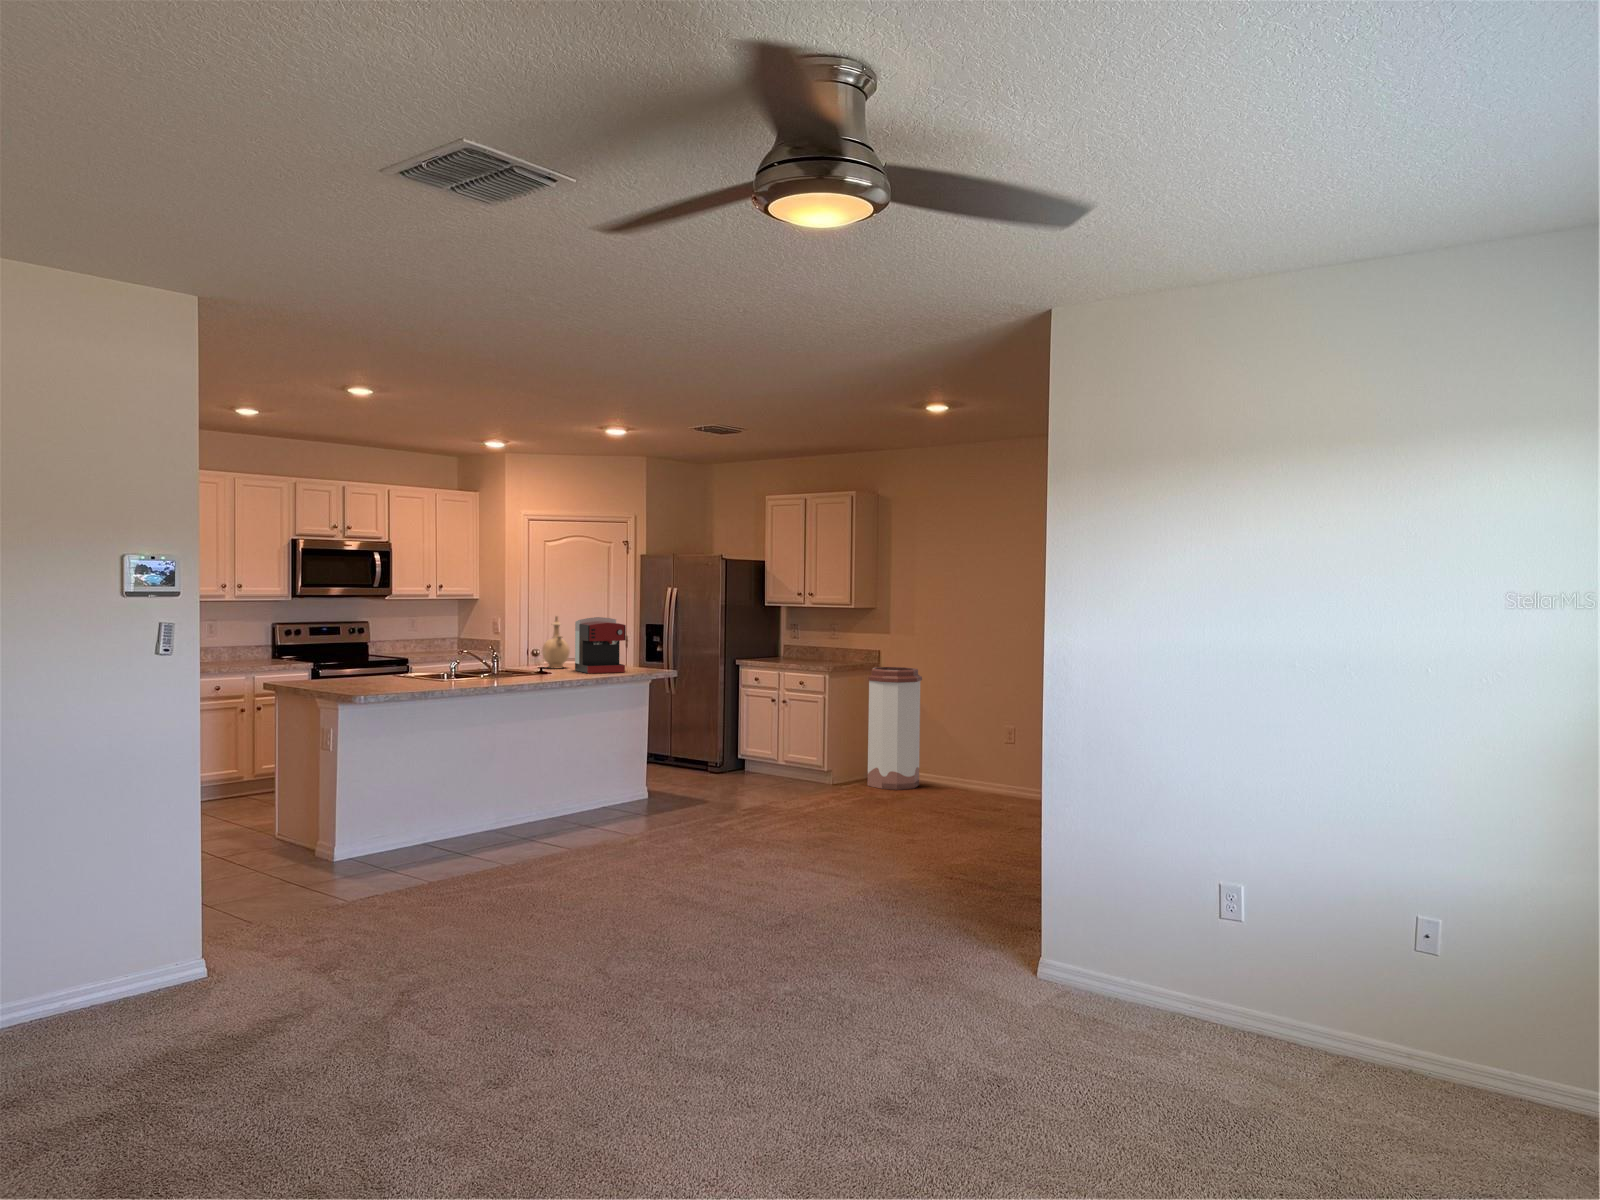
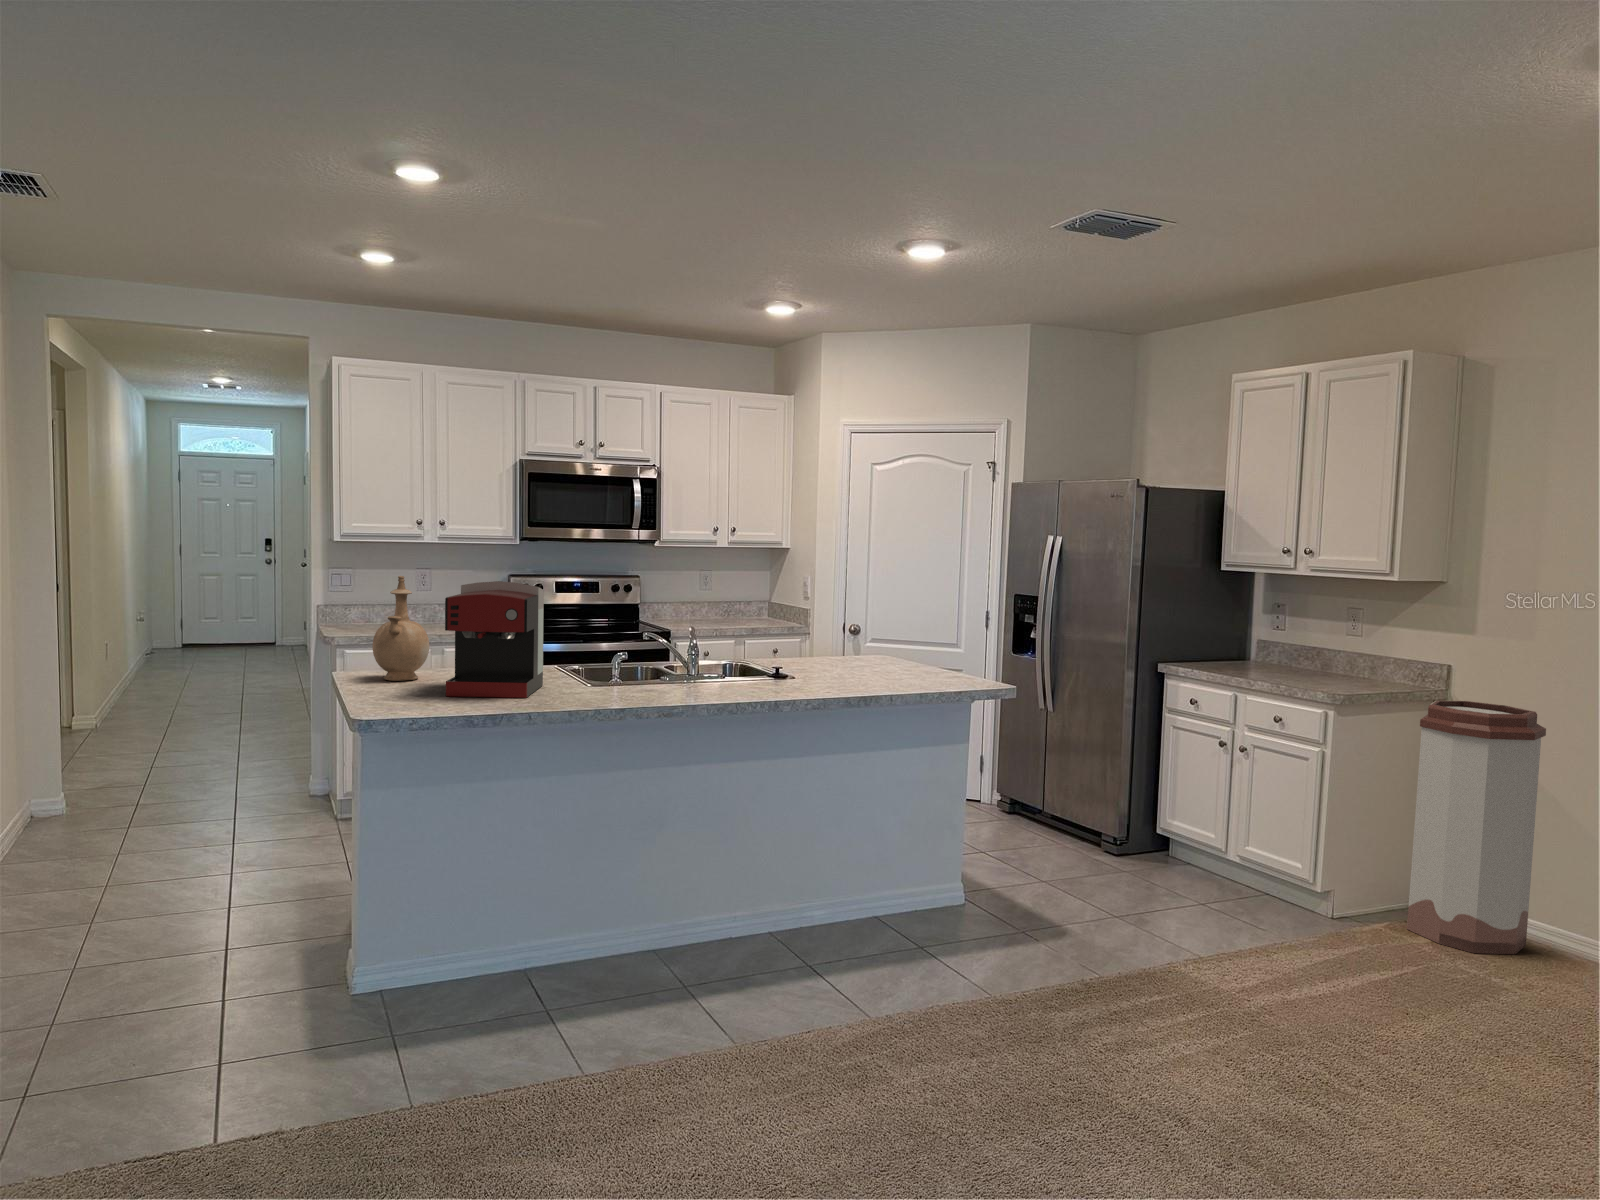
vase: present [542,616,570,669] -> present [372,576,429,681]
coffee maker: present [575,617,626,673] -> present [445,581,544,698]

